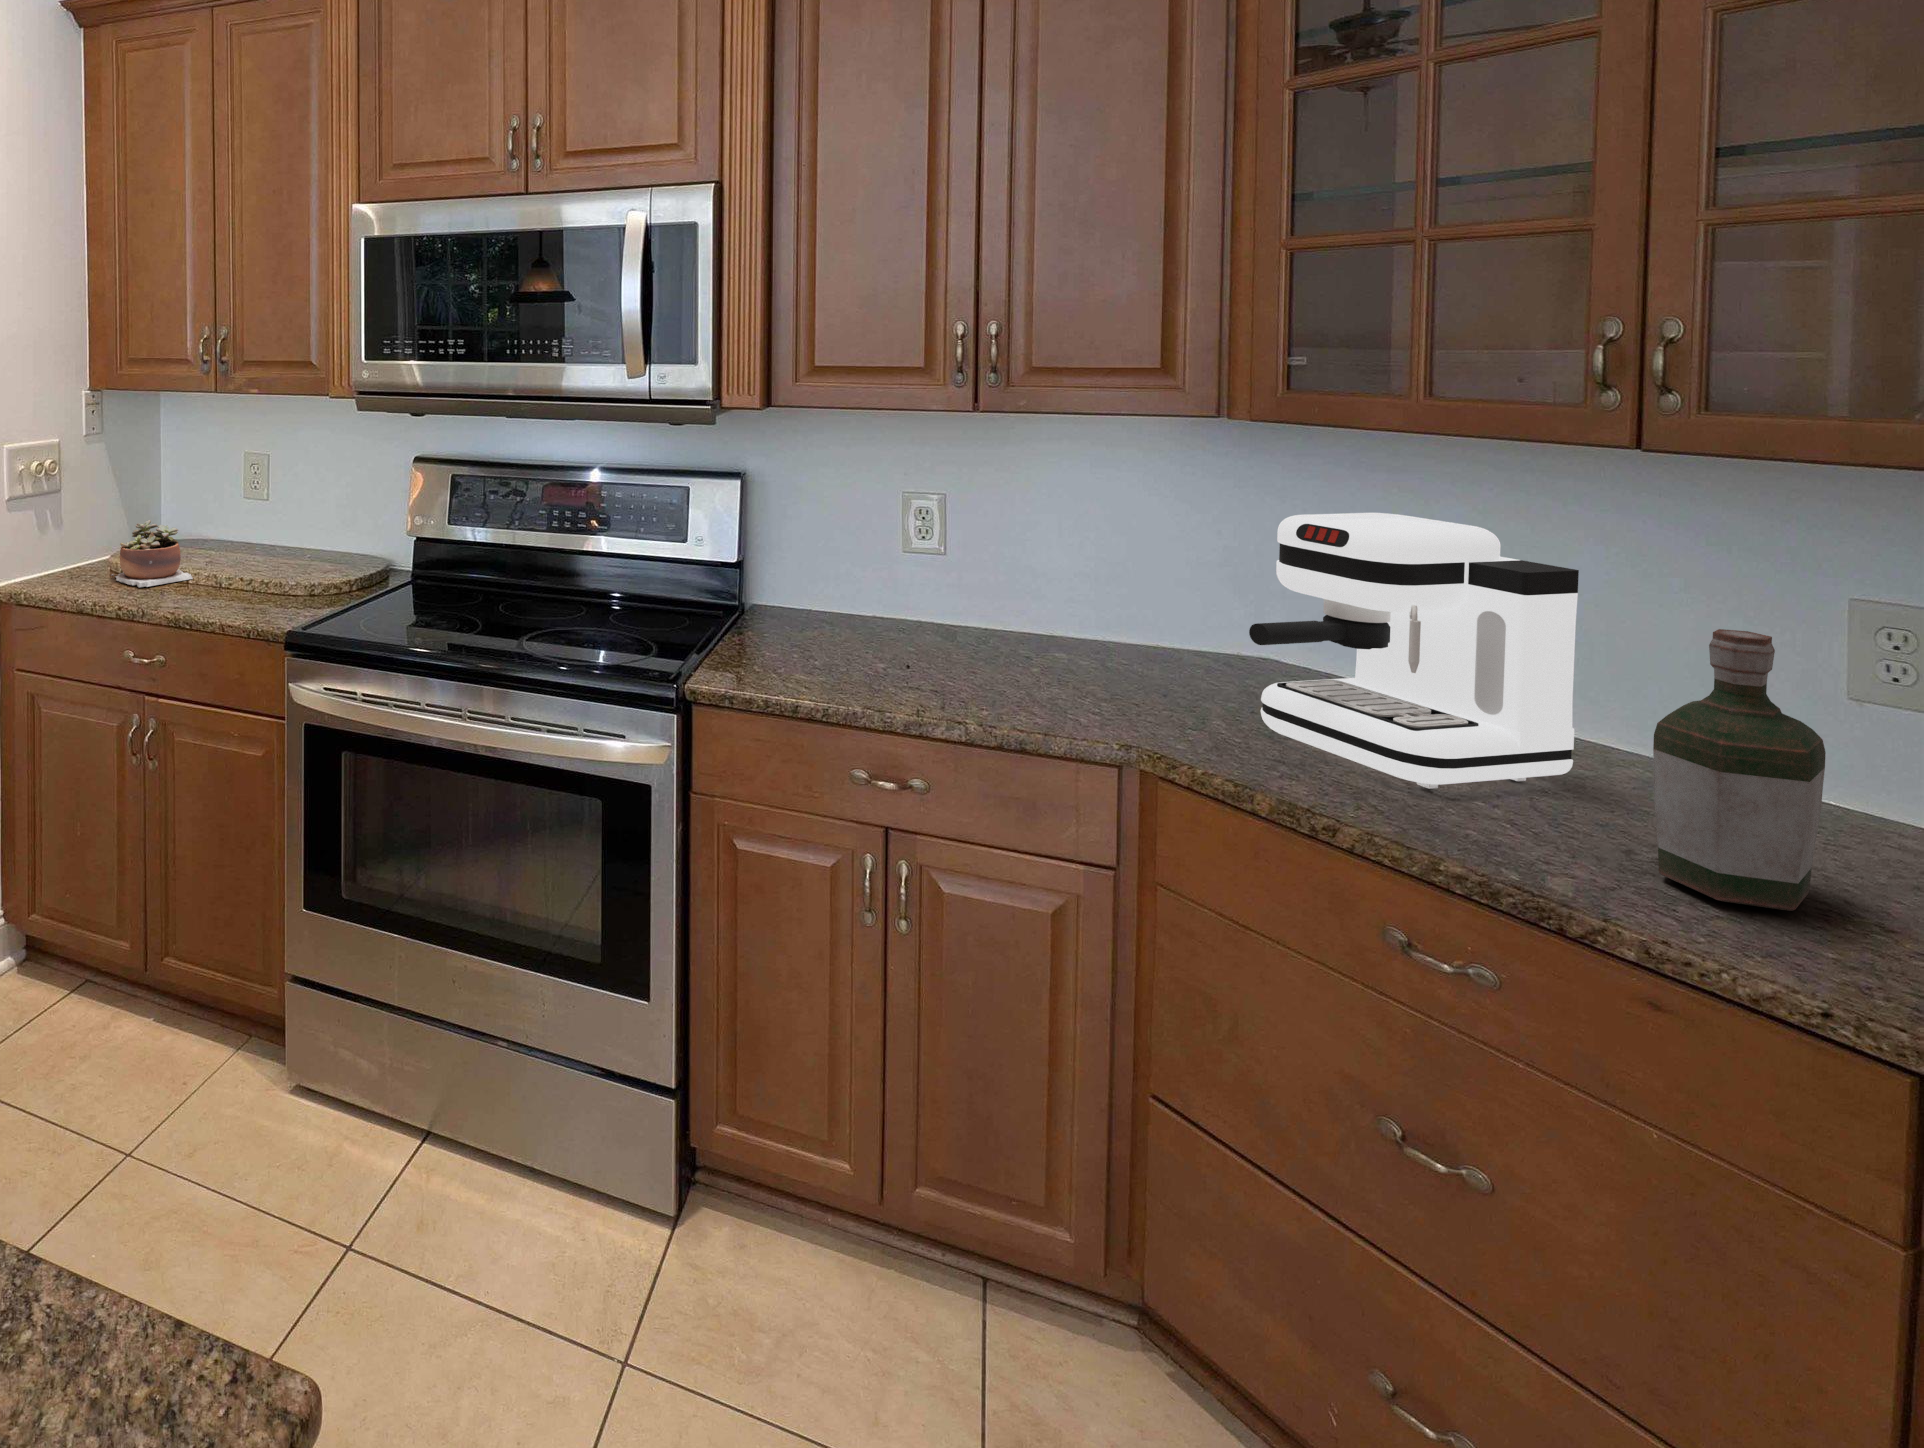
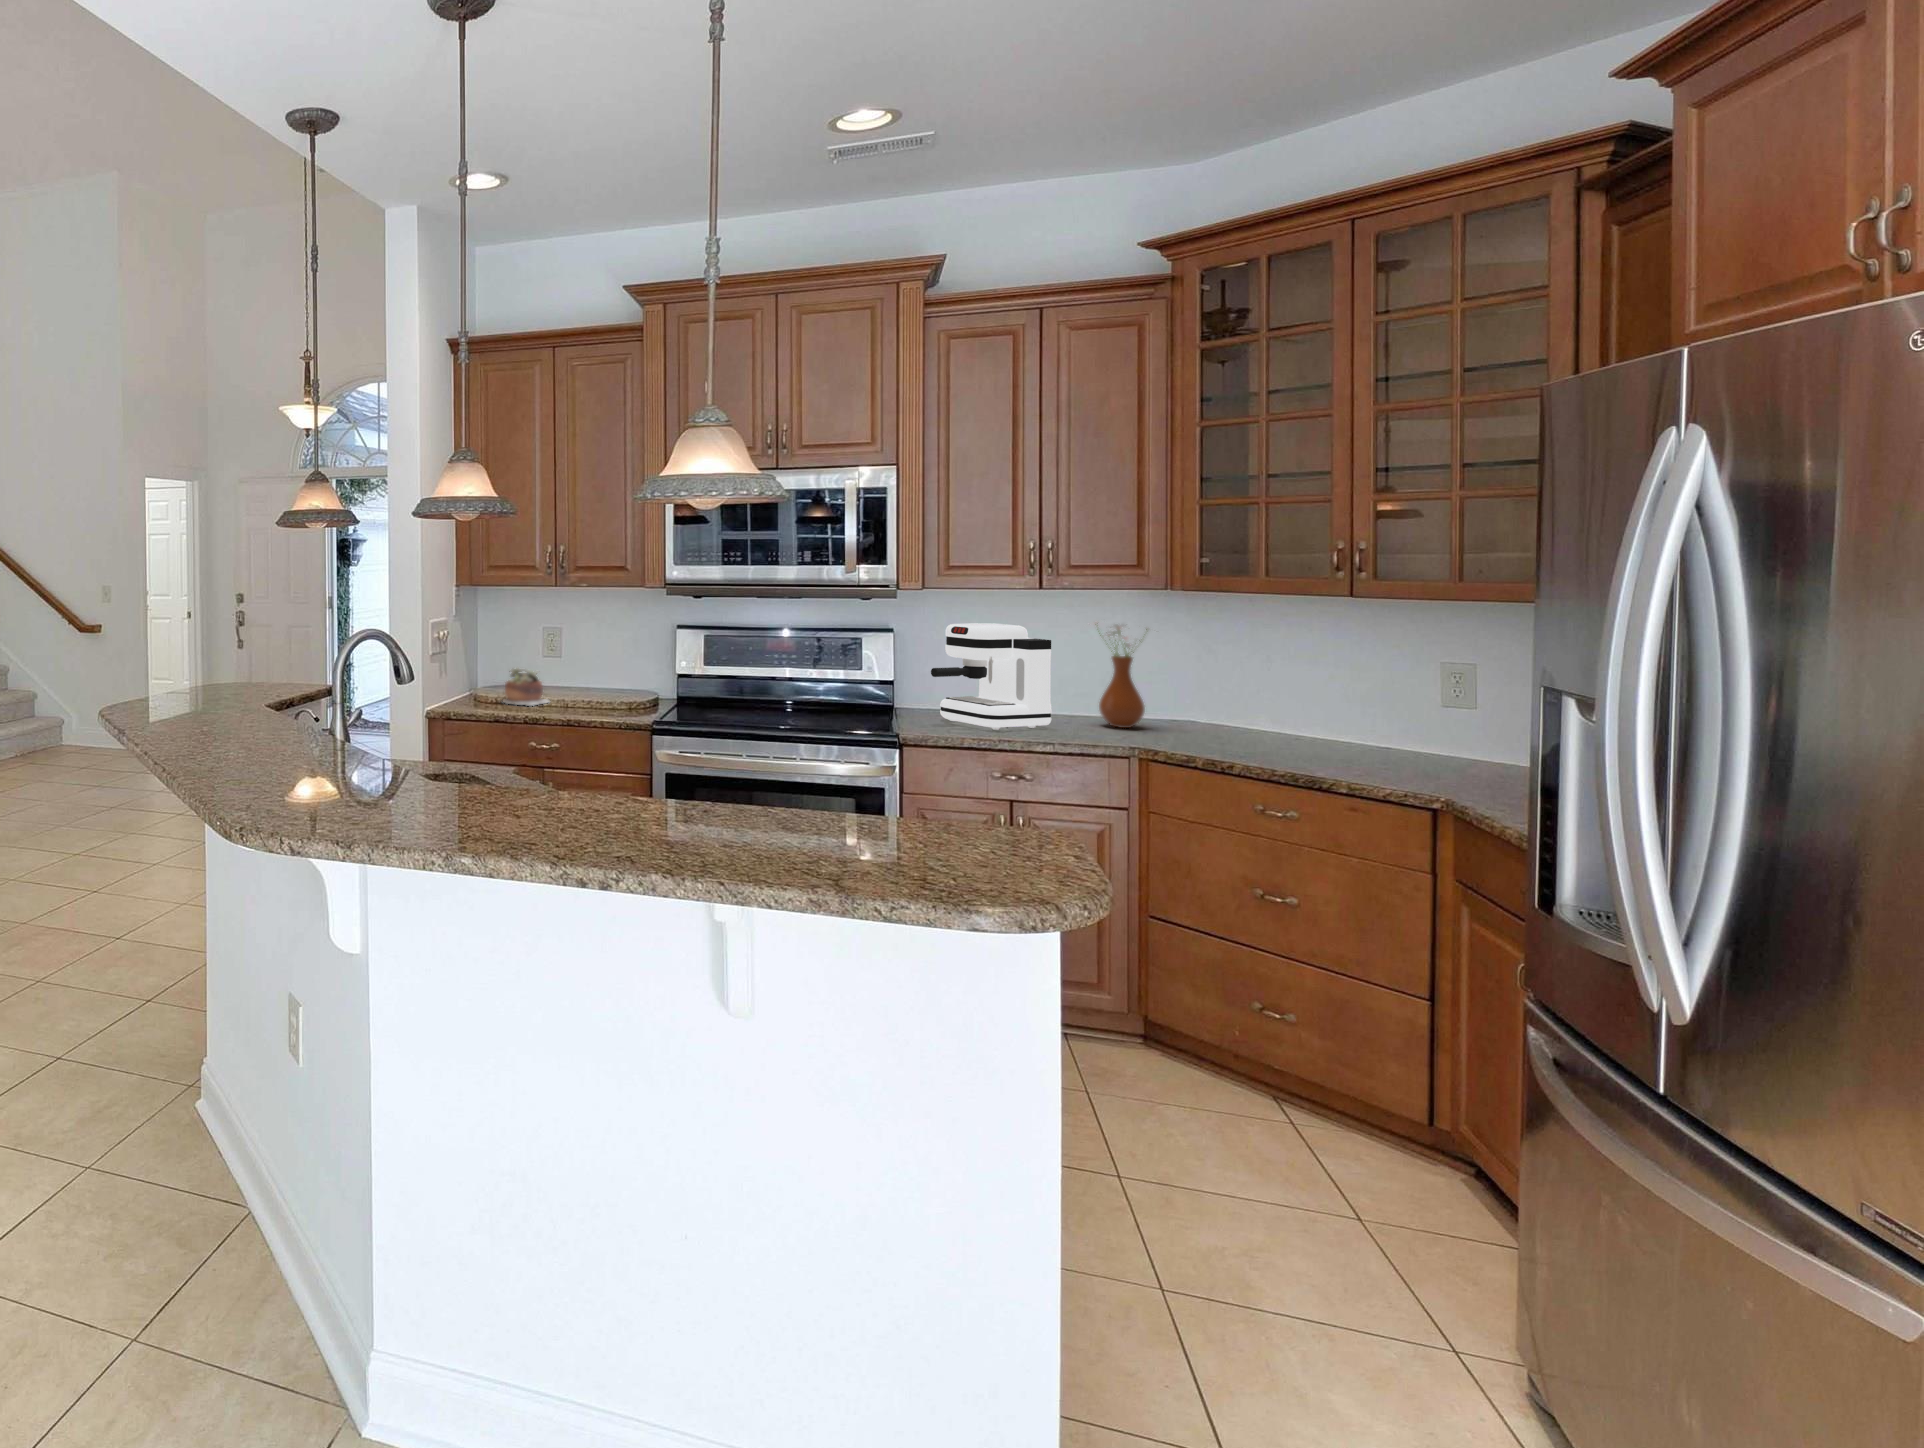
vase: none [1058,470,1206,678] -> present [1093,620,1155,728]
coffee maker: present [1249,513,1579,789] -> present [931,623,1051,730]
bottle: present [1653,629,1826,911] -> none [1357,668,1418,777]

